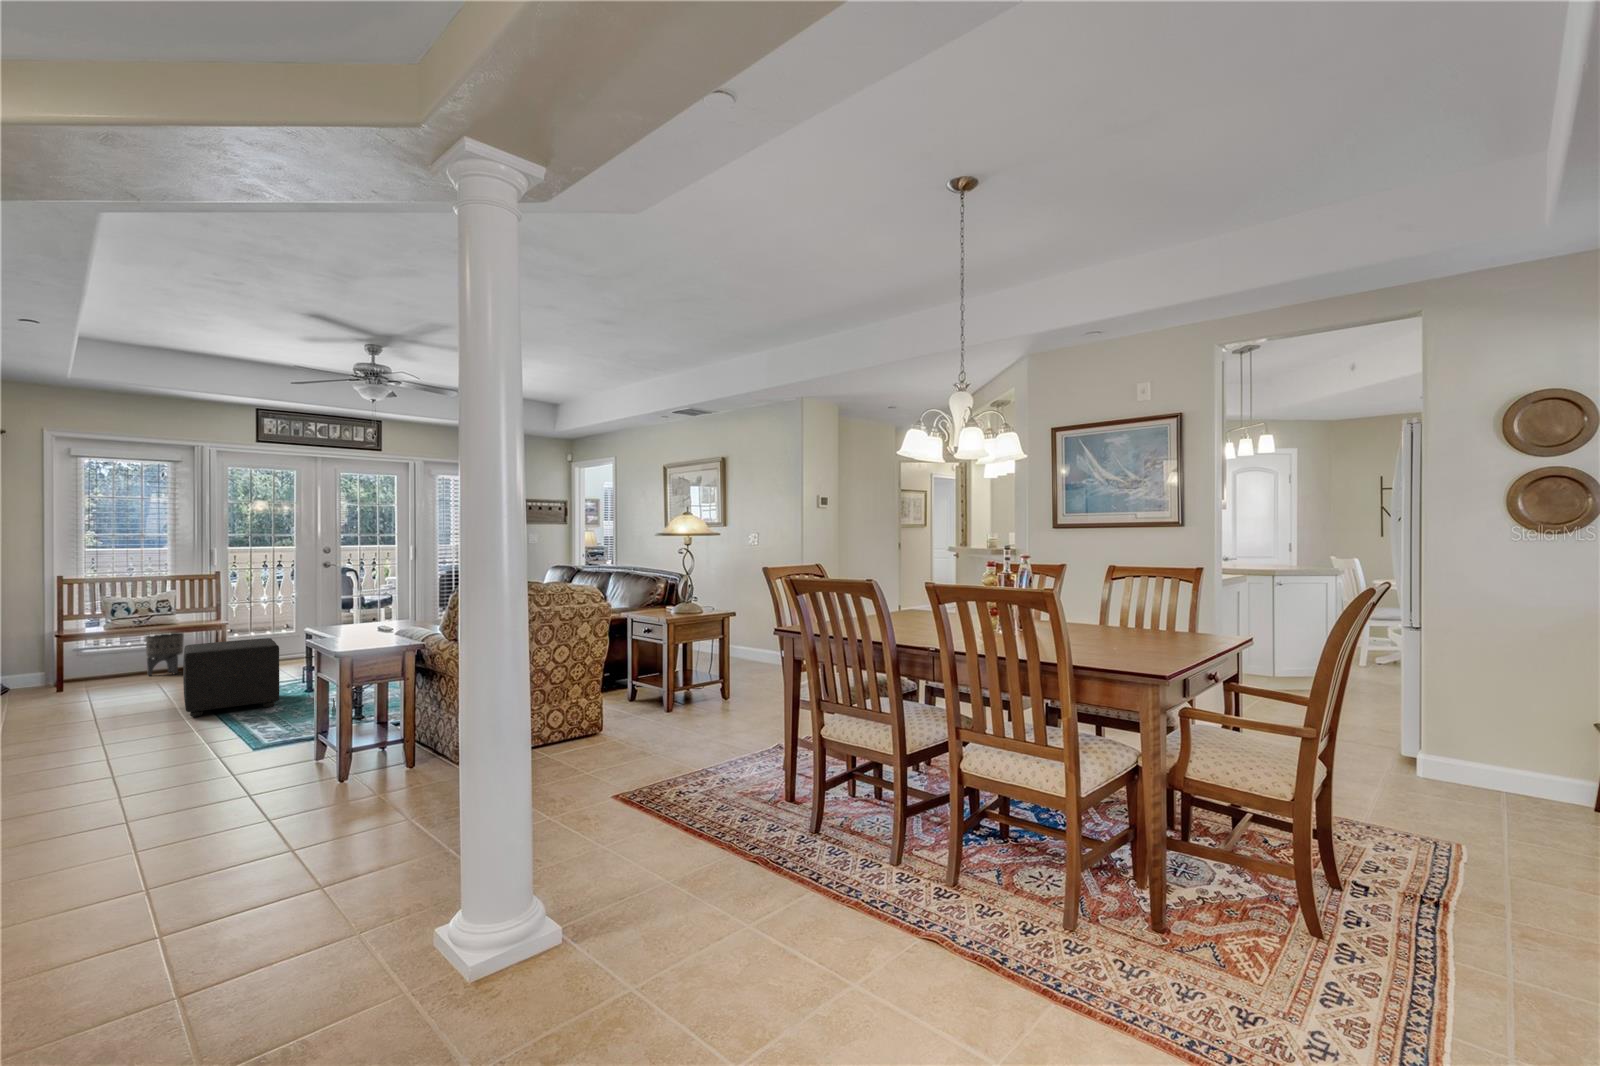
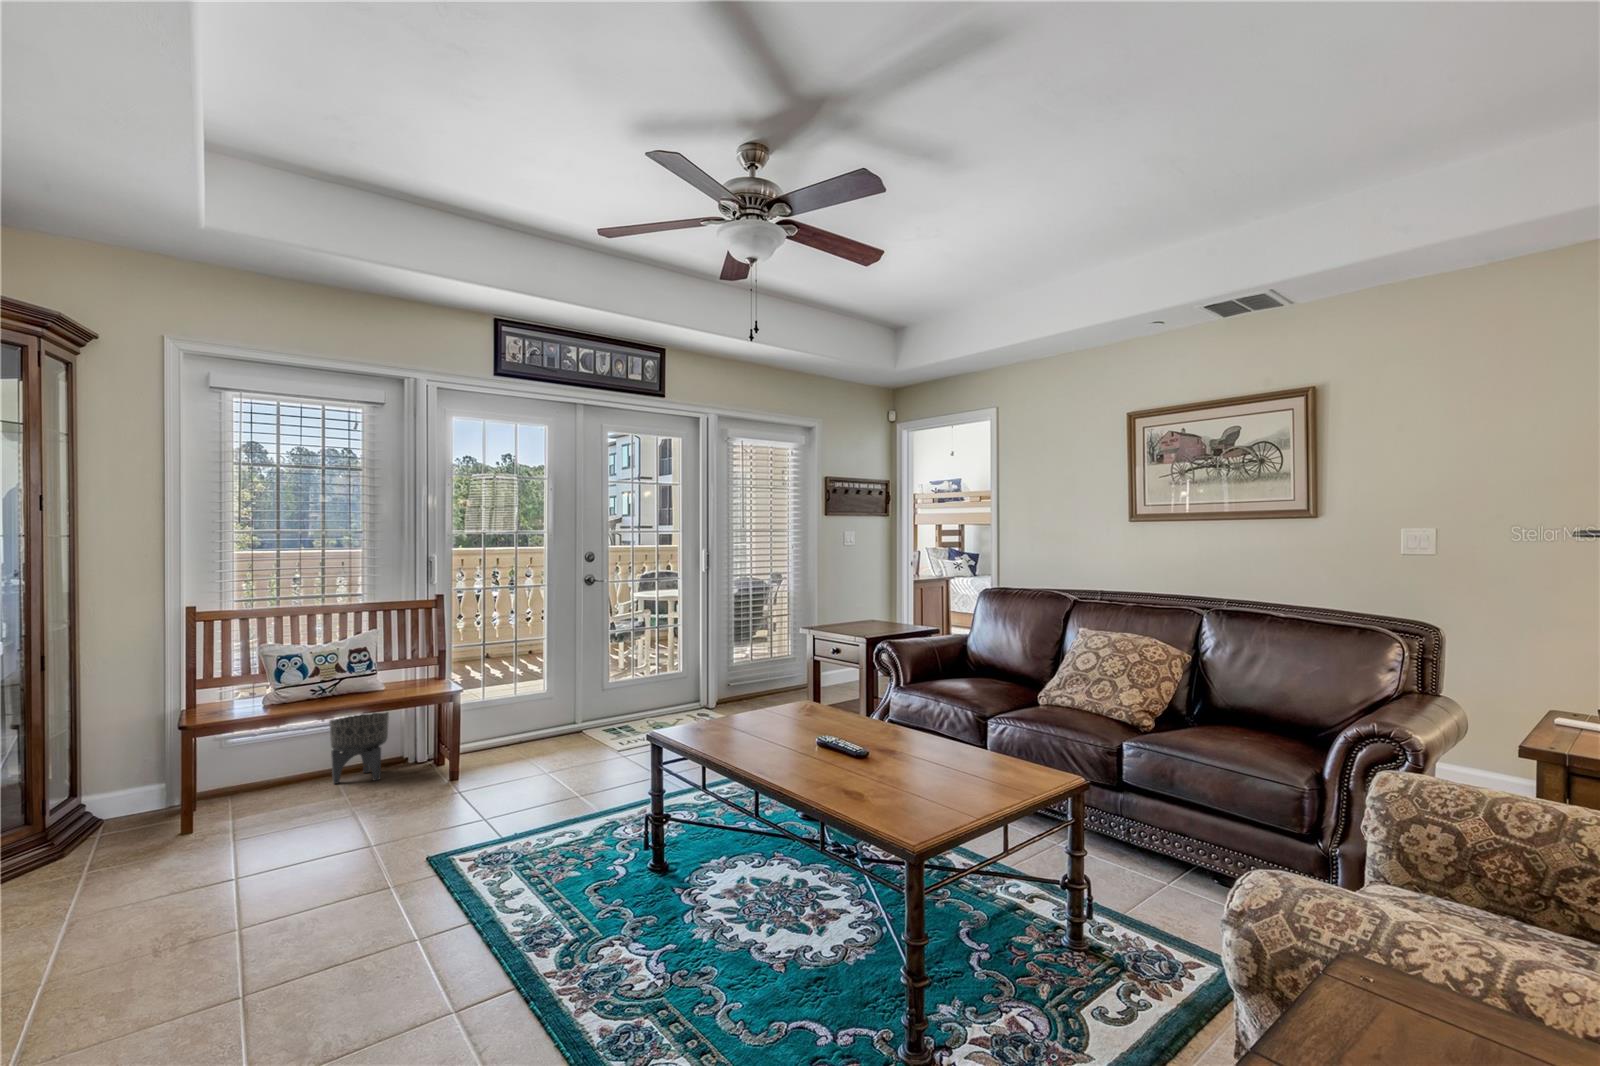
ottoman: present [183,638,279,717] -> none [429,747,643,980]

